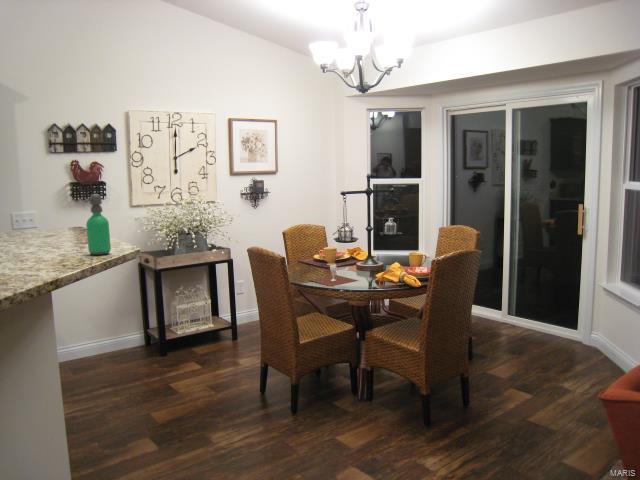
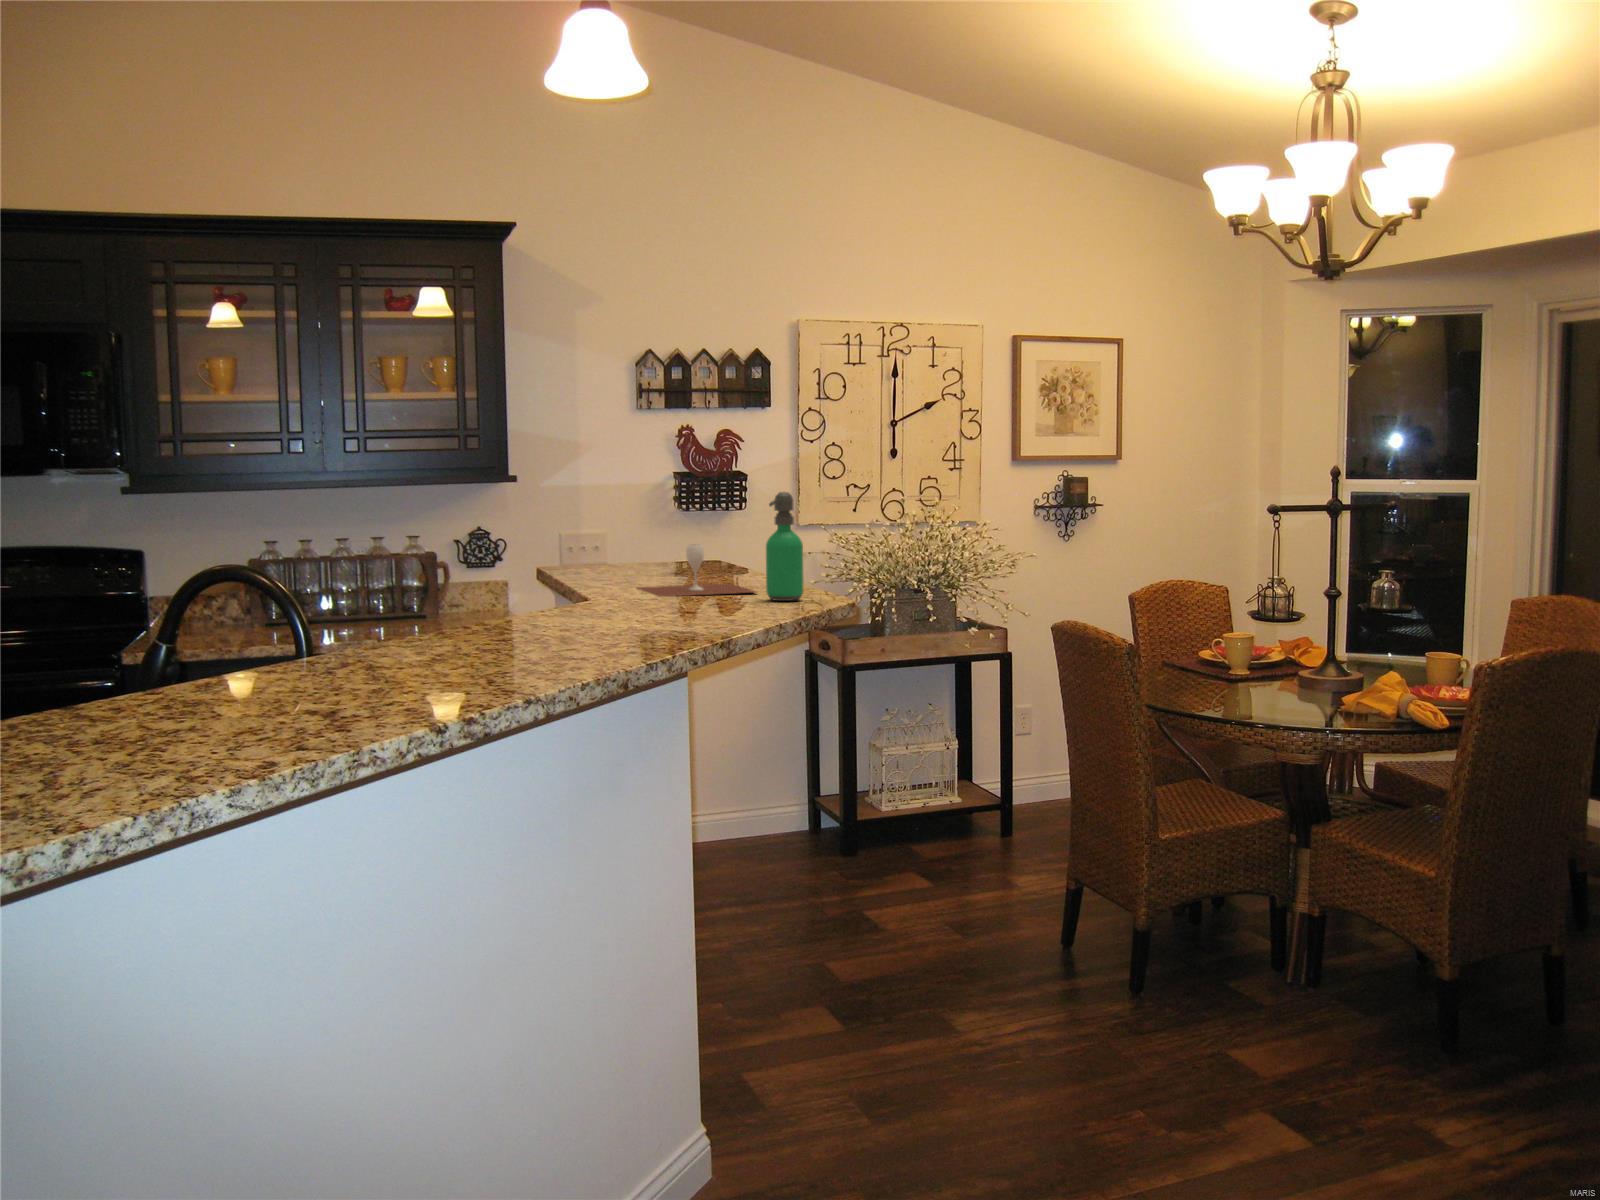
wine glass: present [309,264,358,286] -> present [638,544,756,597]

